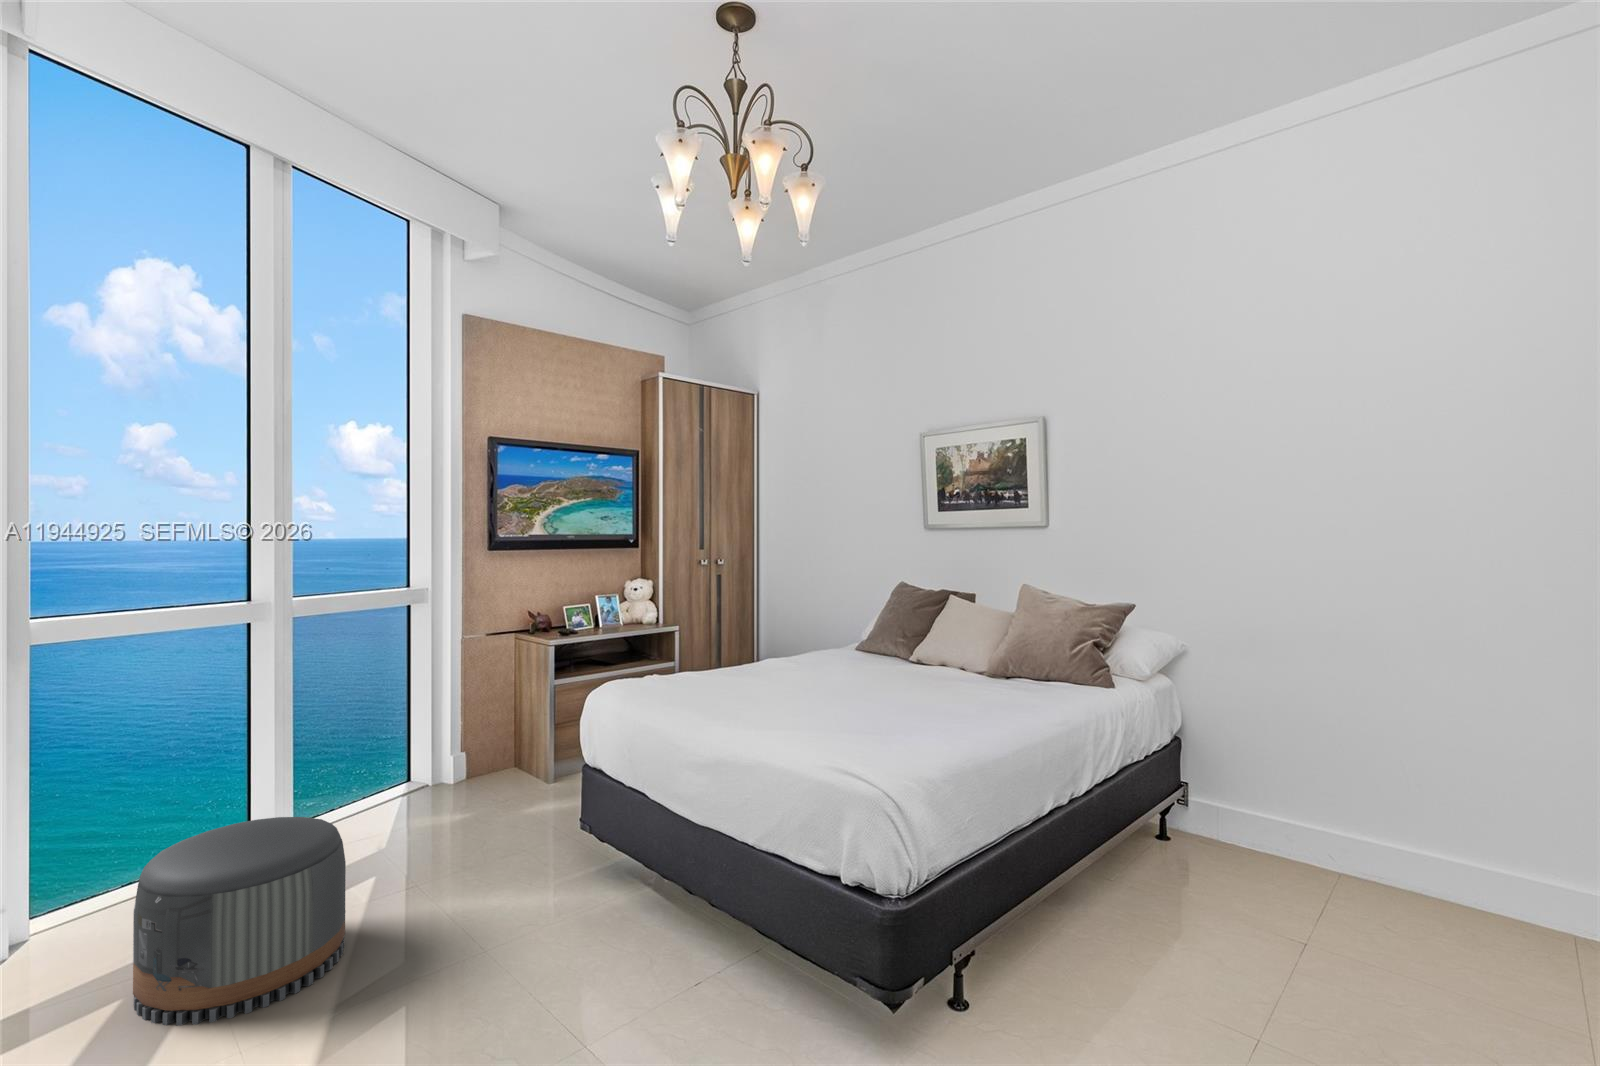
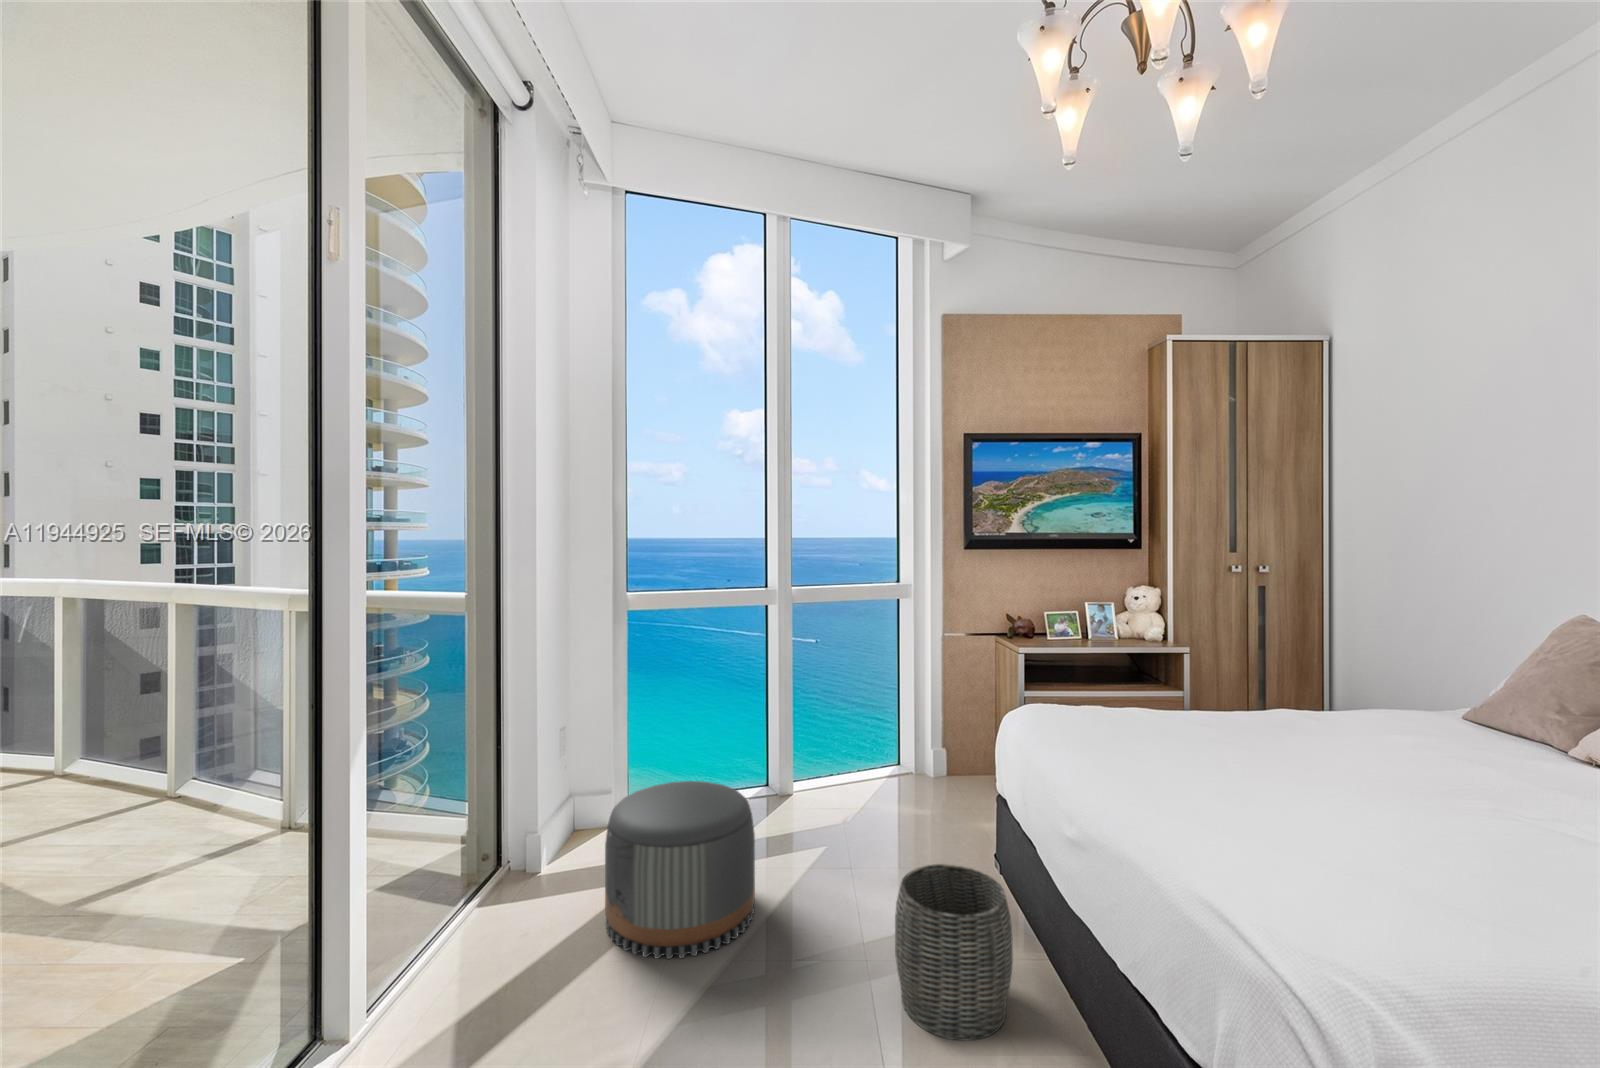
woven basket: none [525,813,624,946] -> present [895,864,1013,1041]

